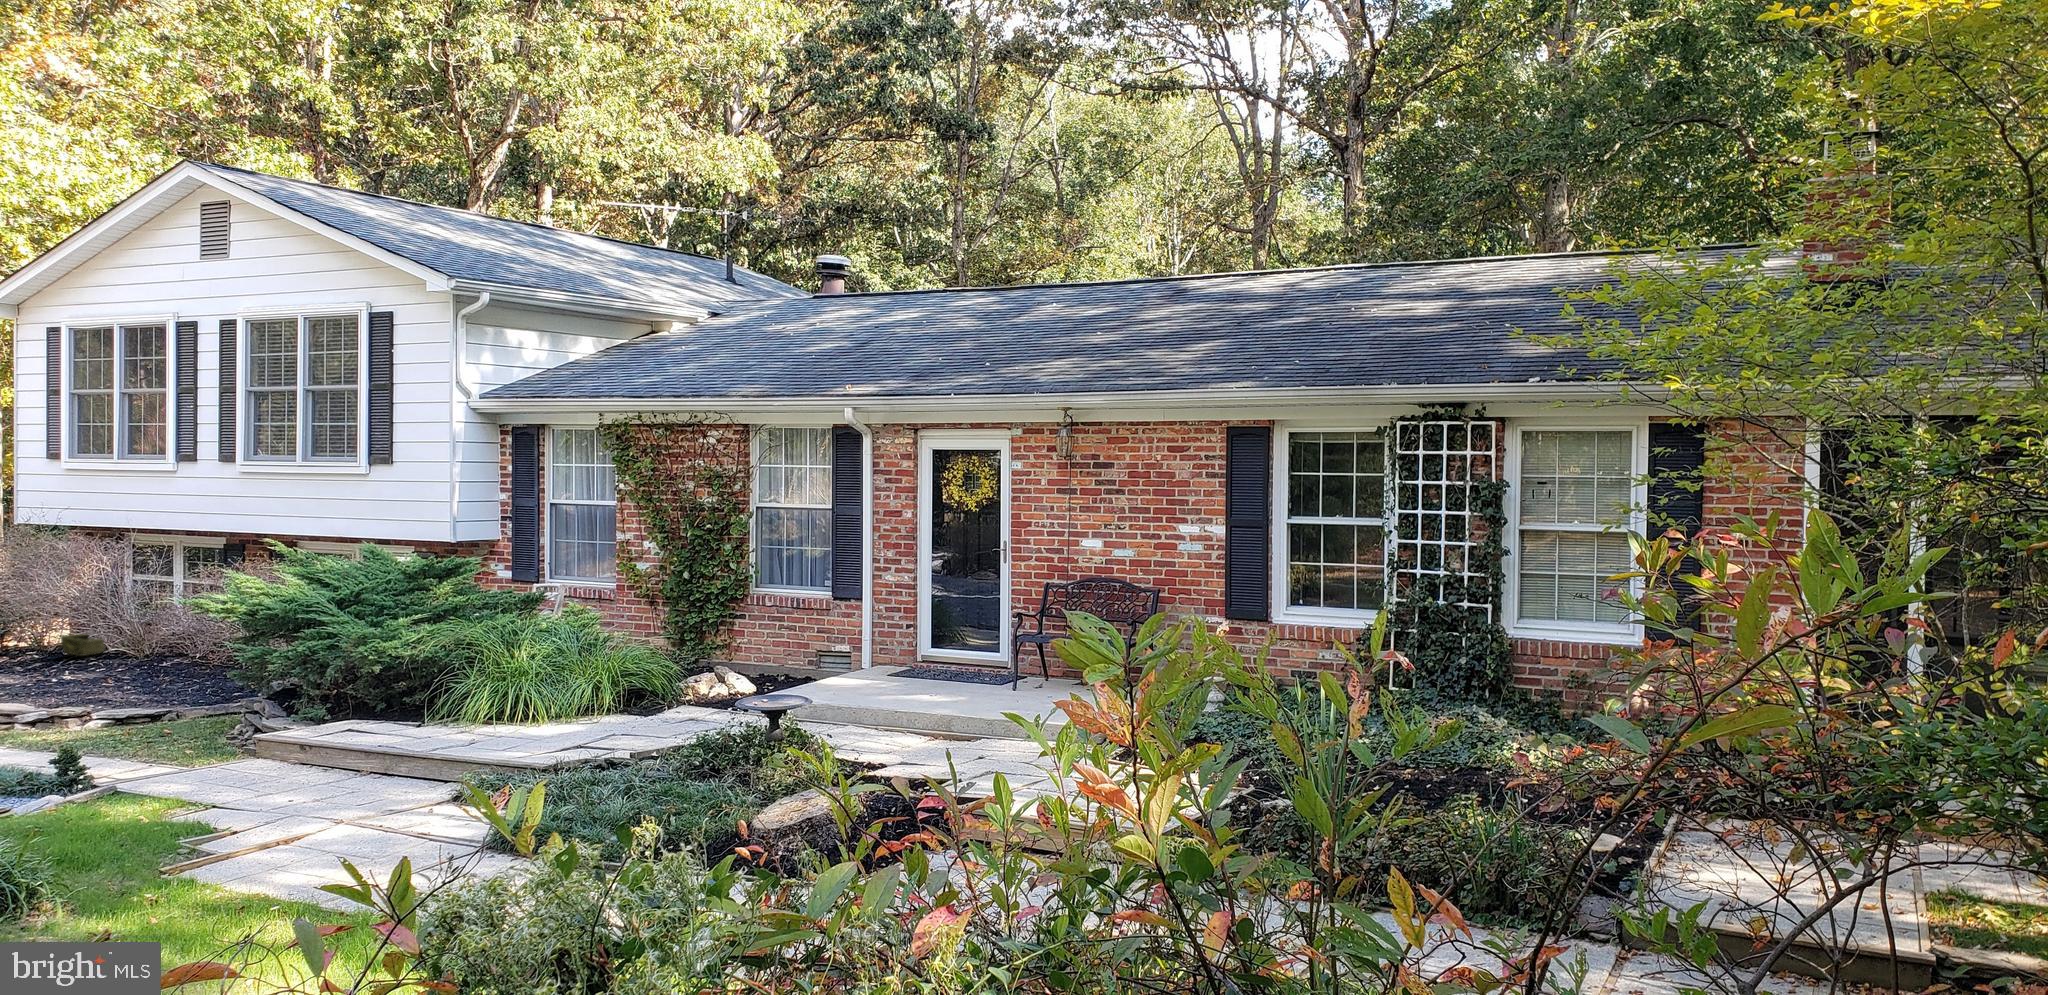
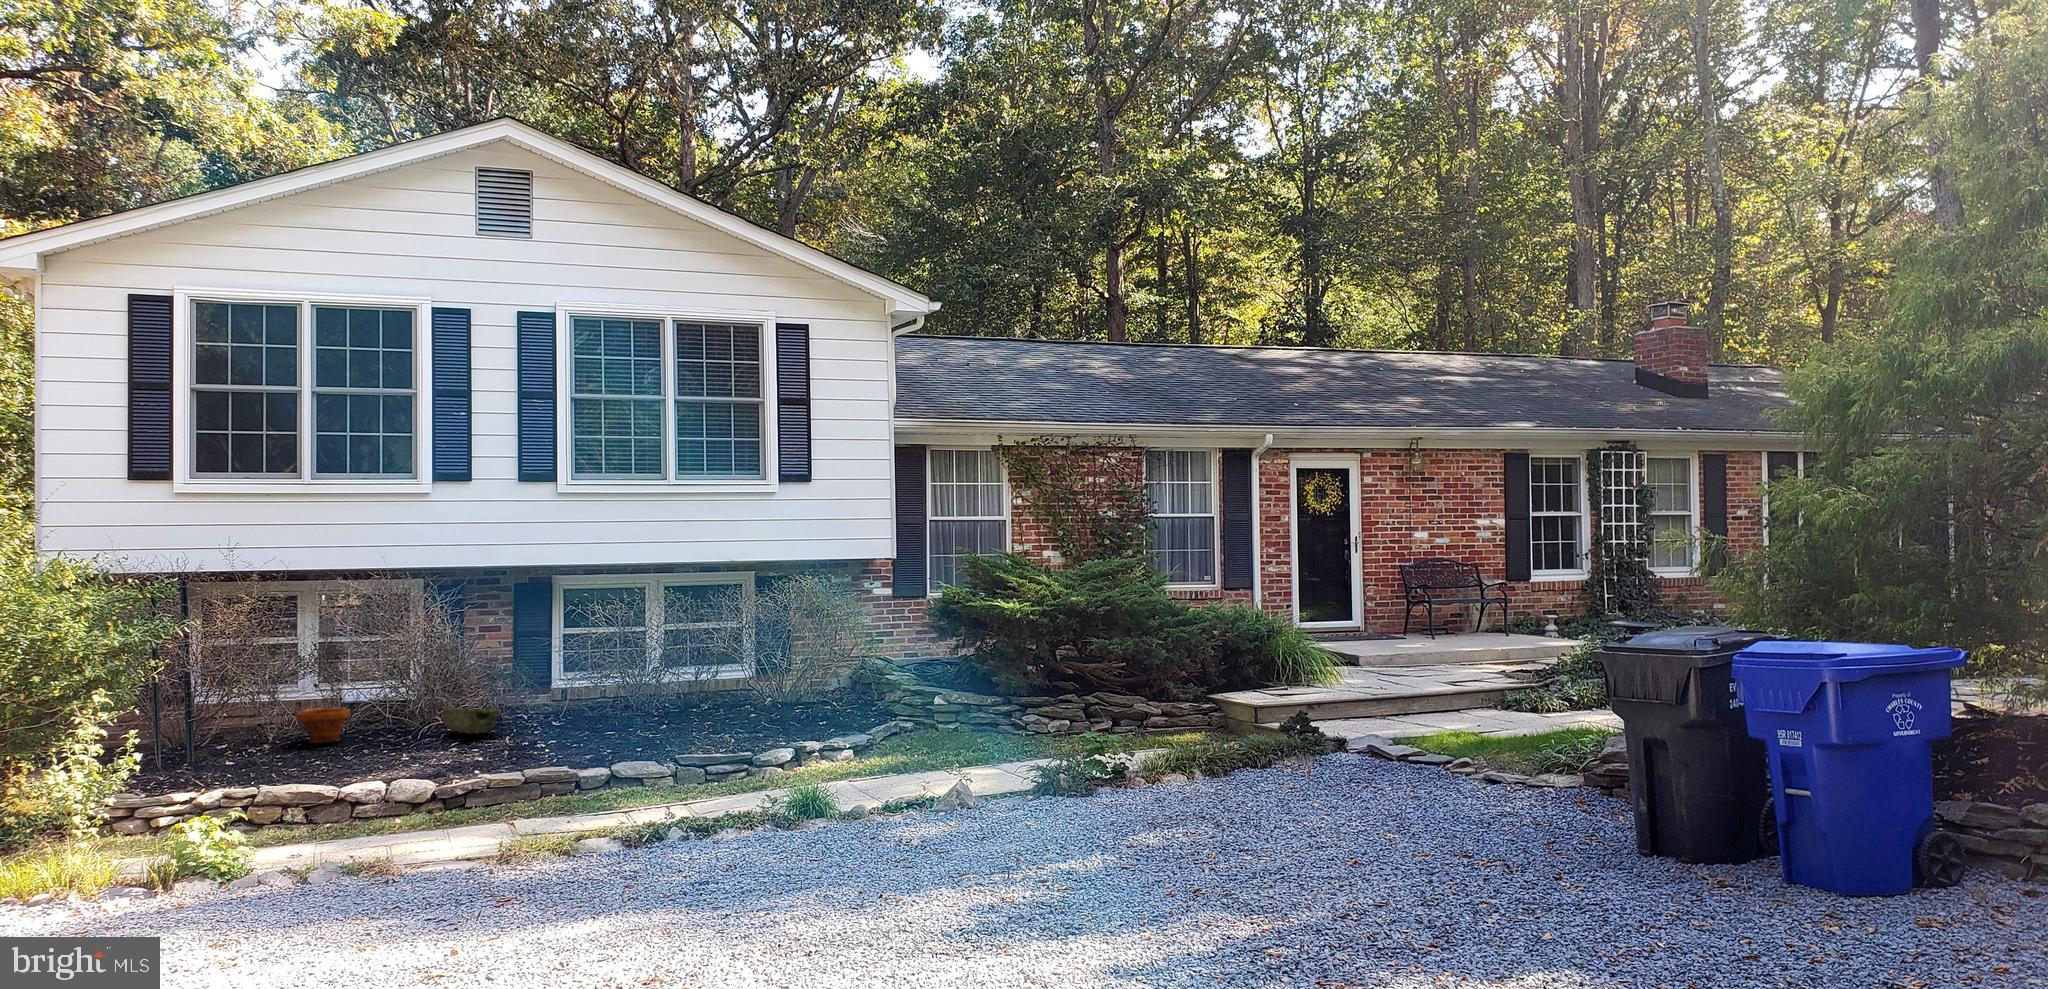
planter: none [19,625,62,649] -> present [296,708,350,743]

